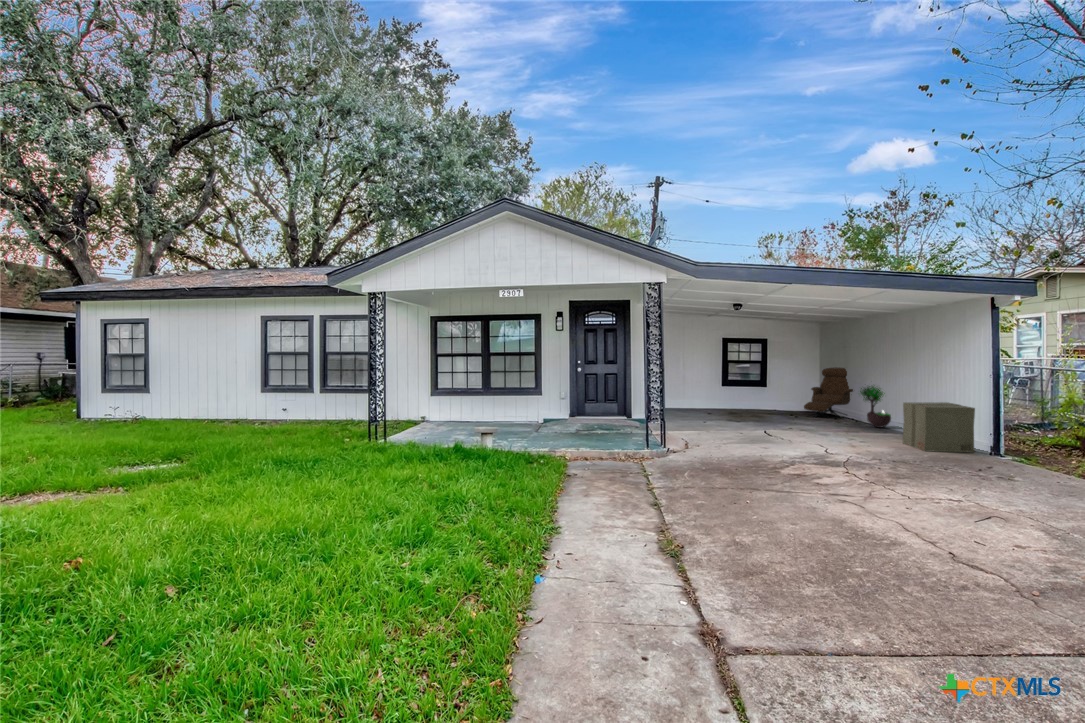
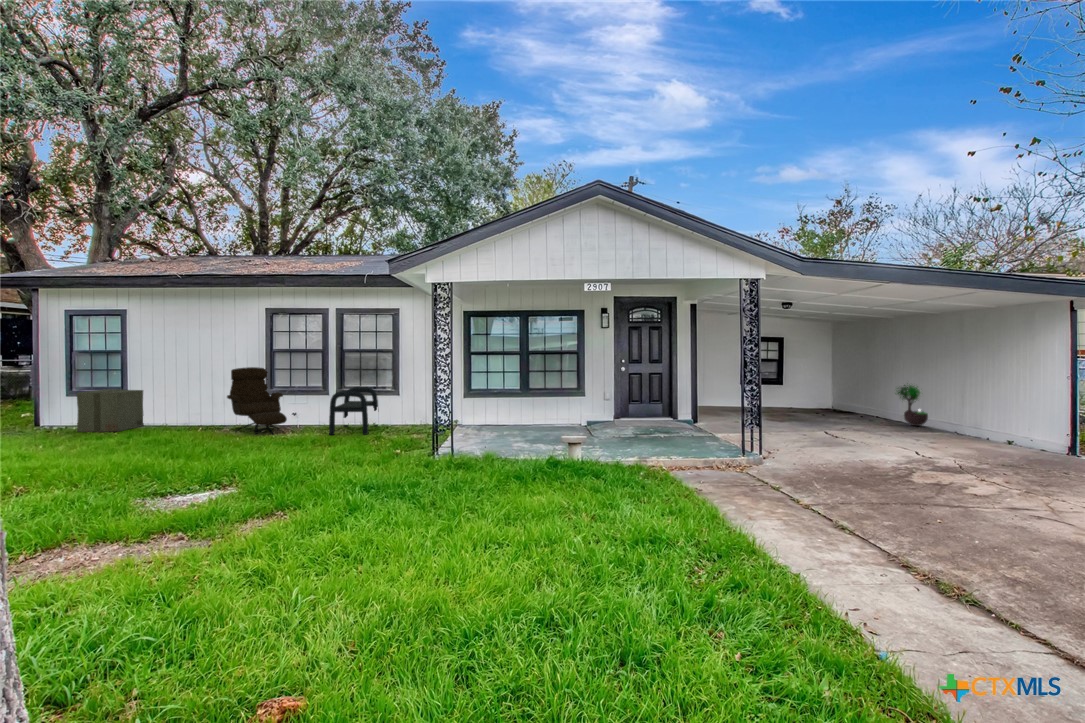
lounge chair: present [804,367,853,418] -> present [227,367,287,435]
bench: none [305,386,356,428] -> present [329,387,378,435]
cardboard box: present [903,402,975,453] -> present [77,389,144,432]

